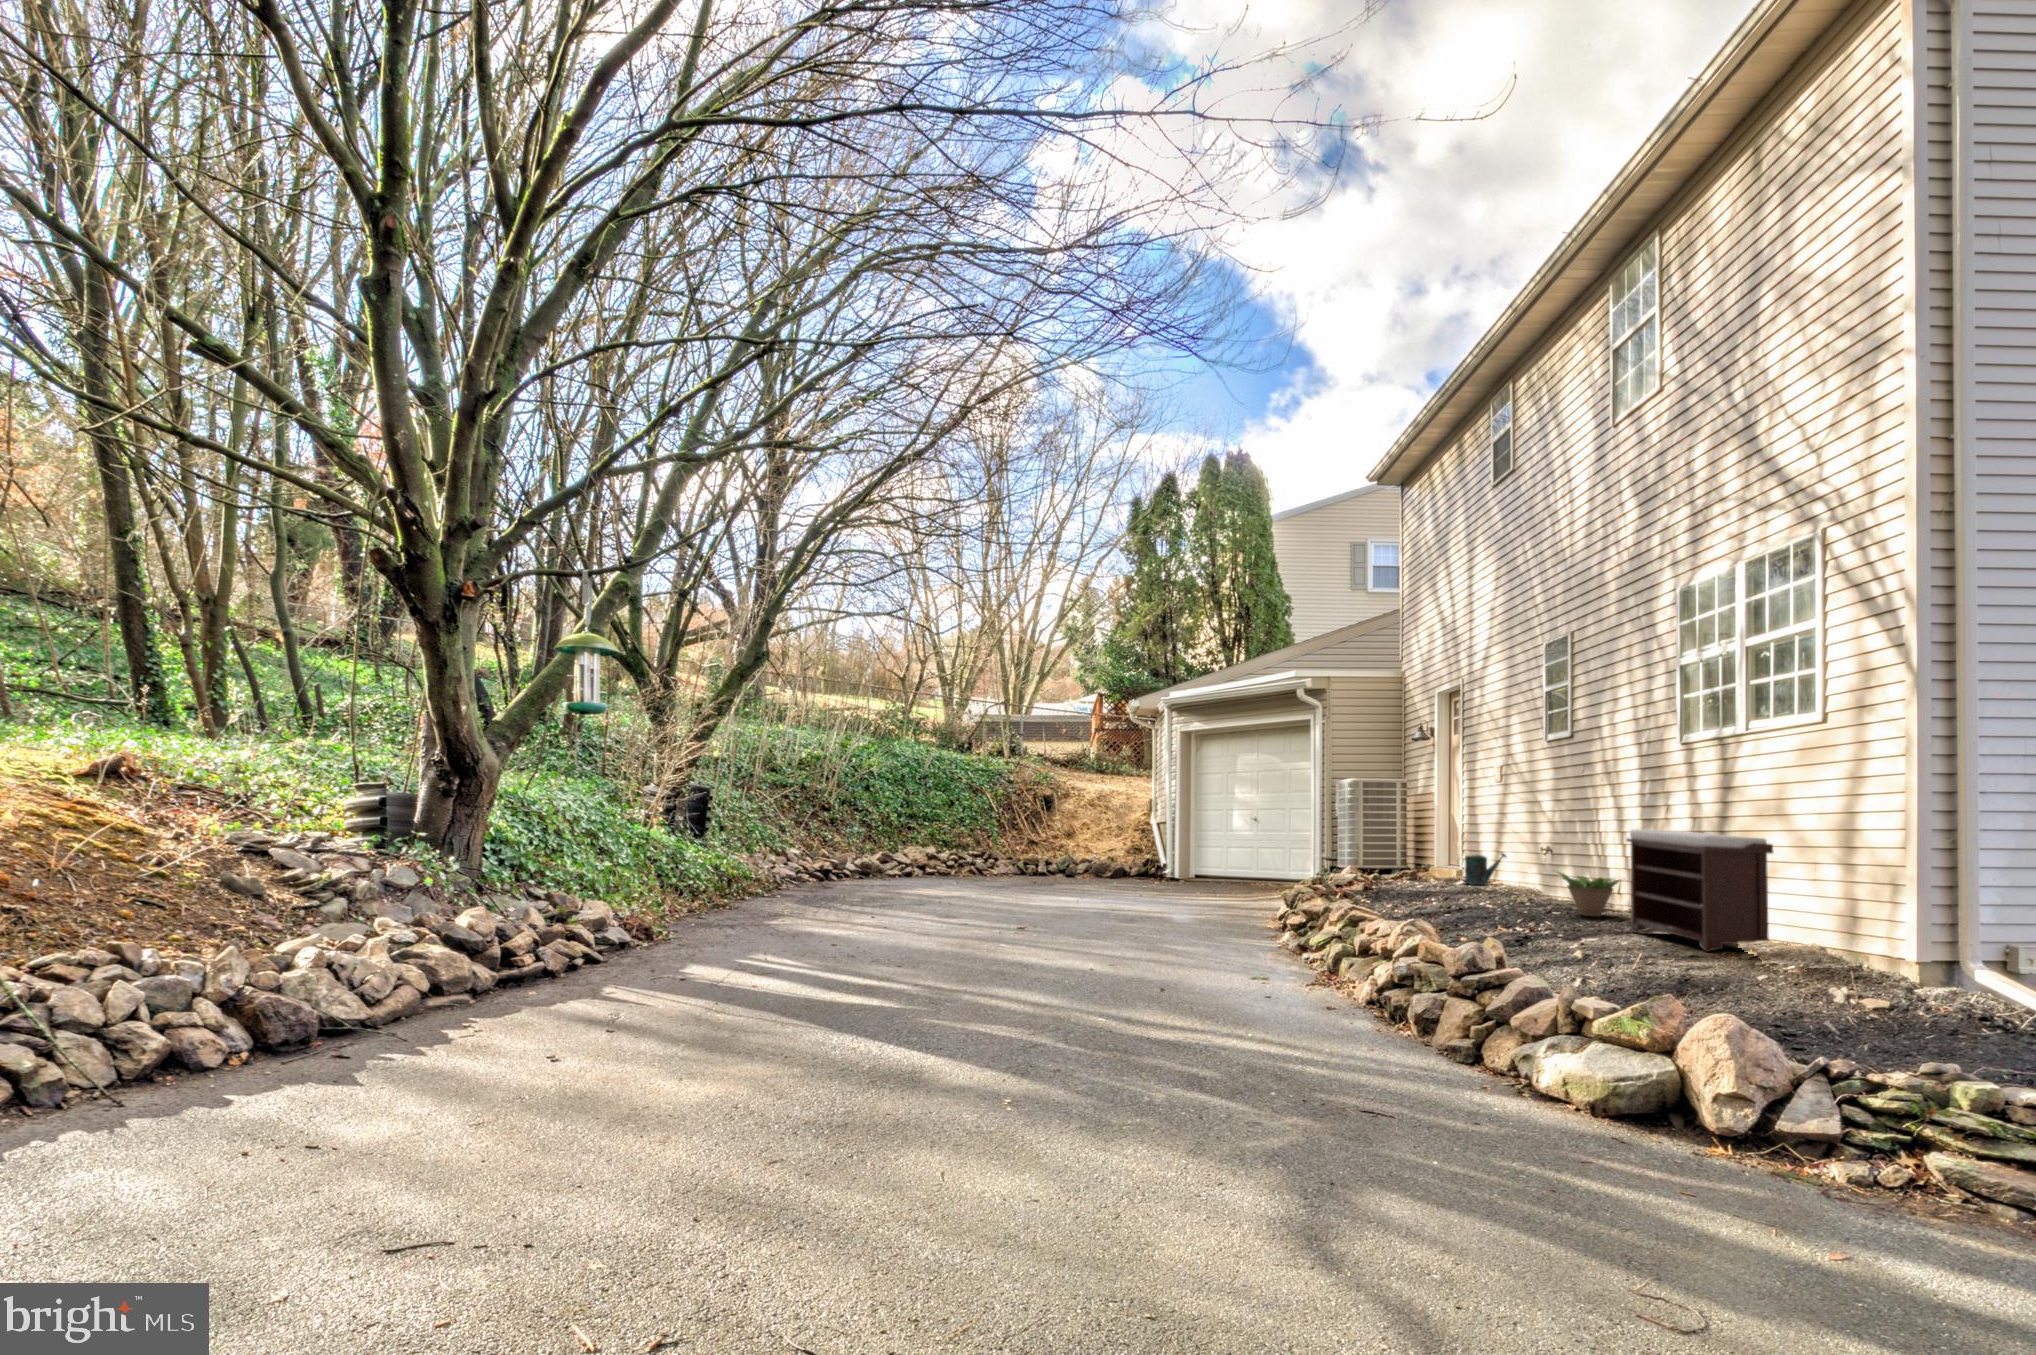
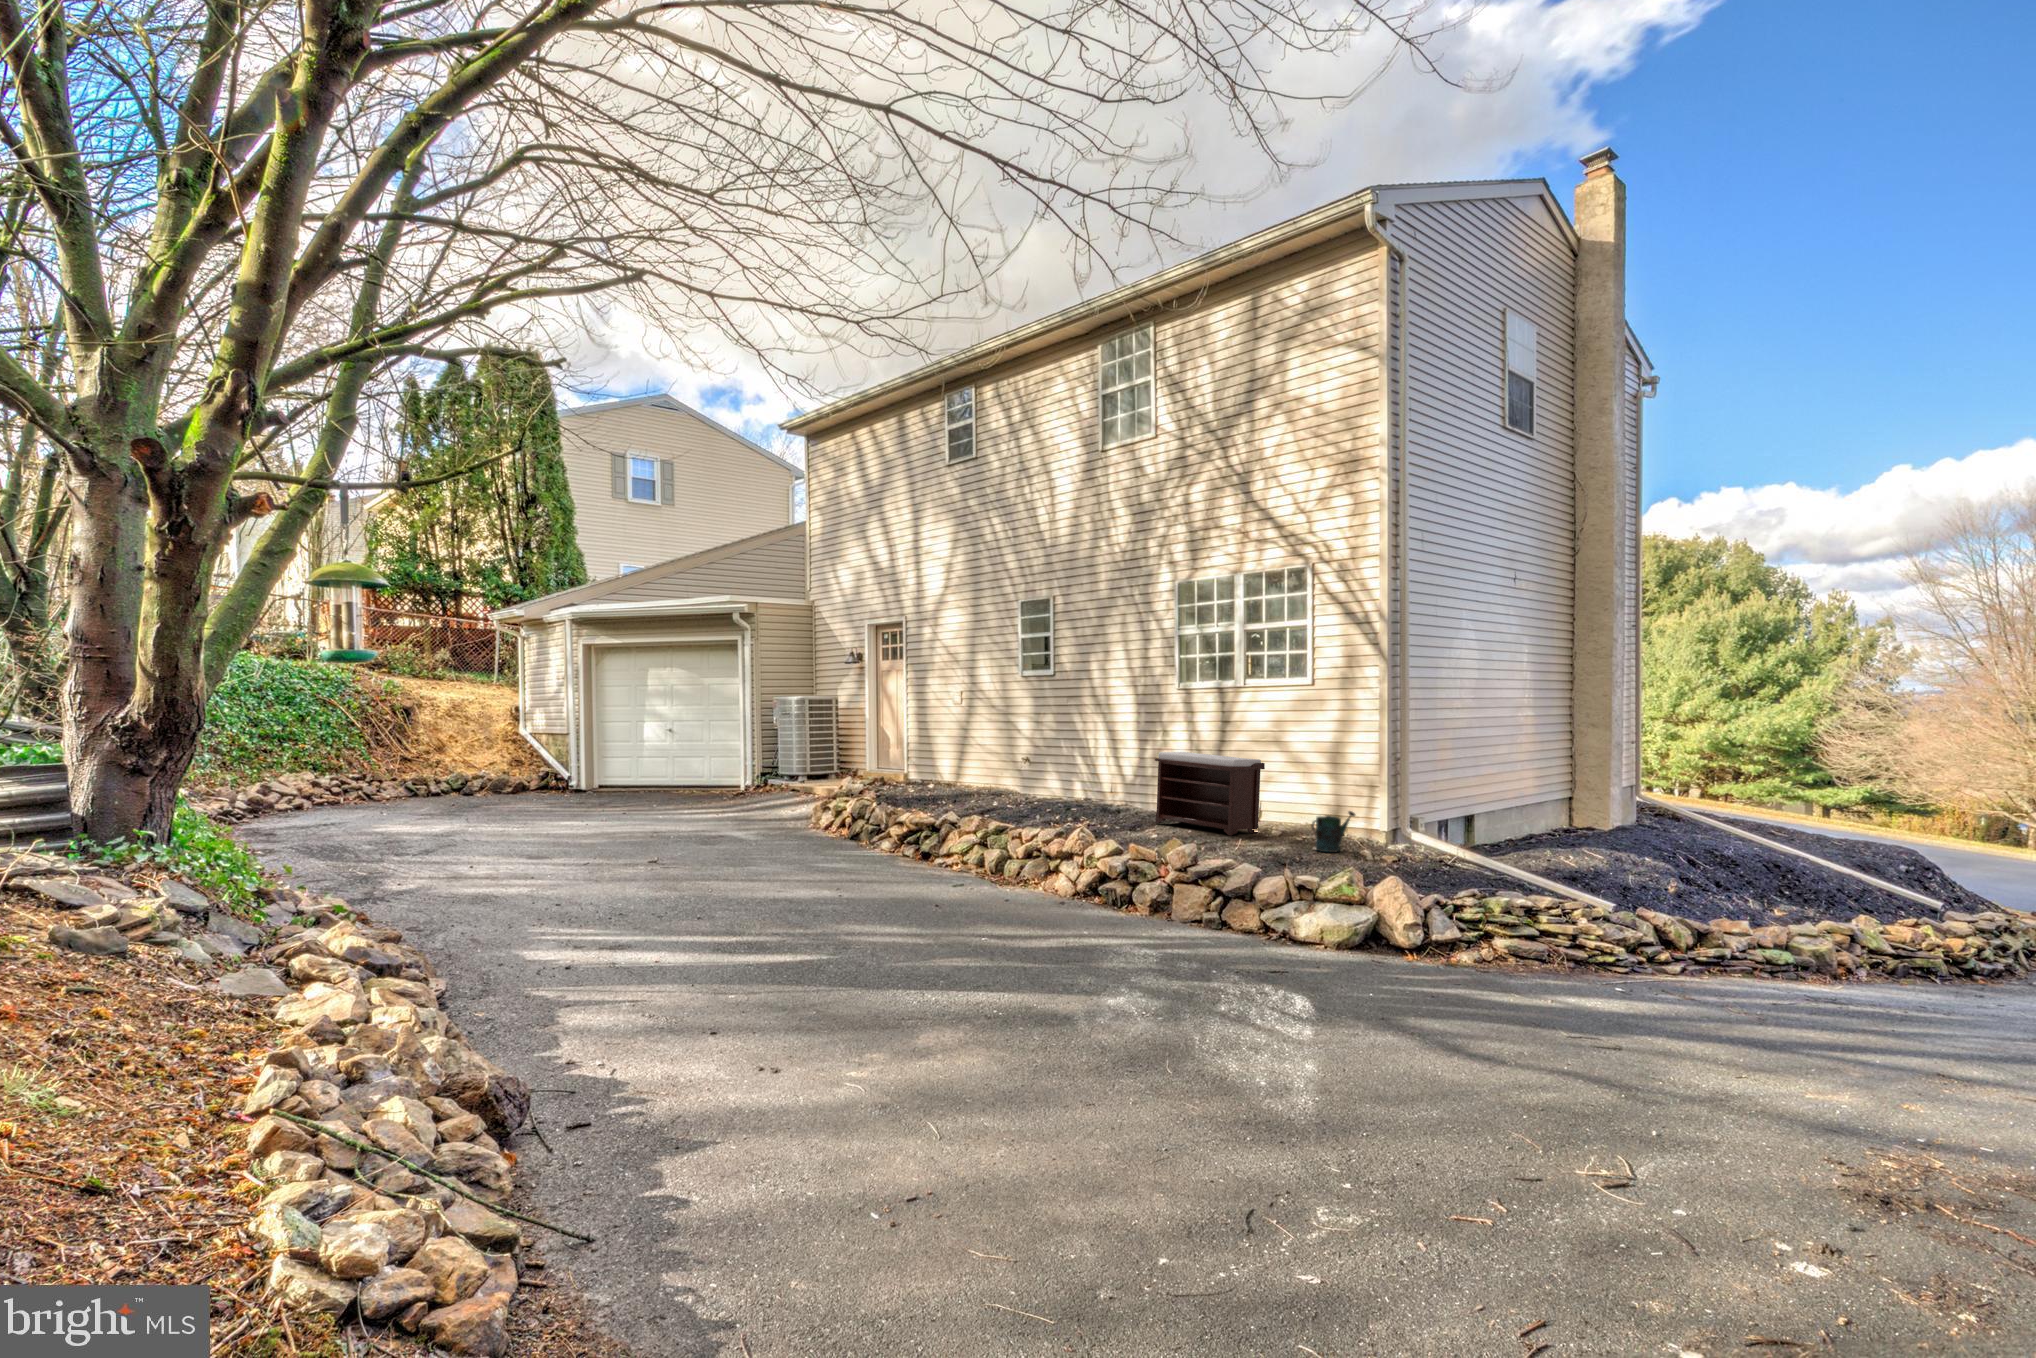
watering can: present [1465,853,1506,885] -> present [1312,811,1355,852]
decorative plant: present [1558,872,1620,916] -> none [1071,780,1126,812]

